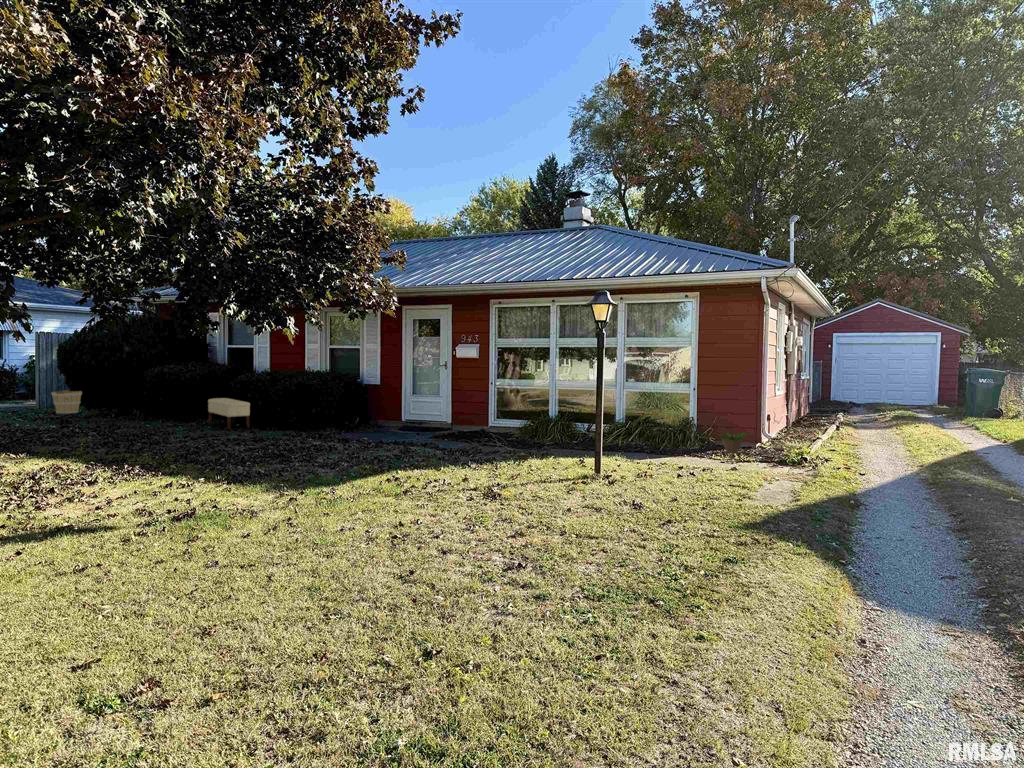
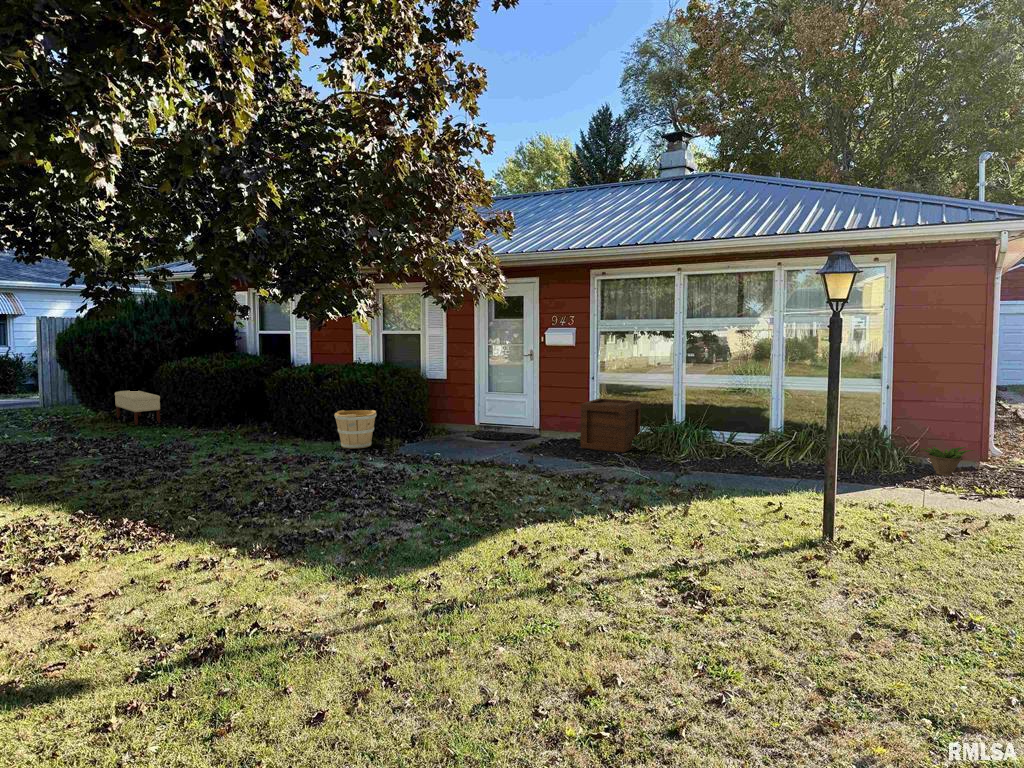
wooden bucket: present [51,390,82,414] -> present [334,410,377,449]
bench: present [208,398,250,429] -> present [115,391,160,425]
wooden crate: none [478,399,526,439] -> present [581,398,641,453]

